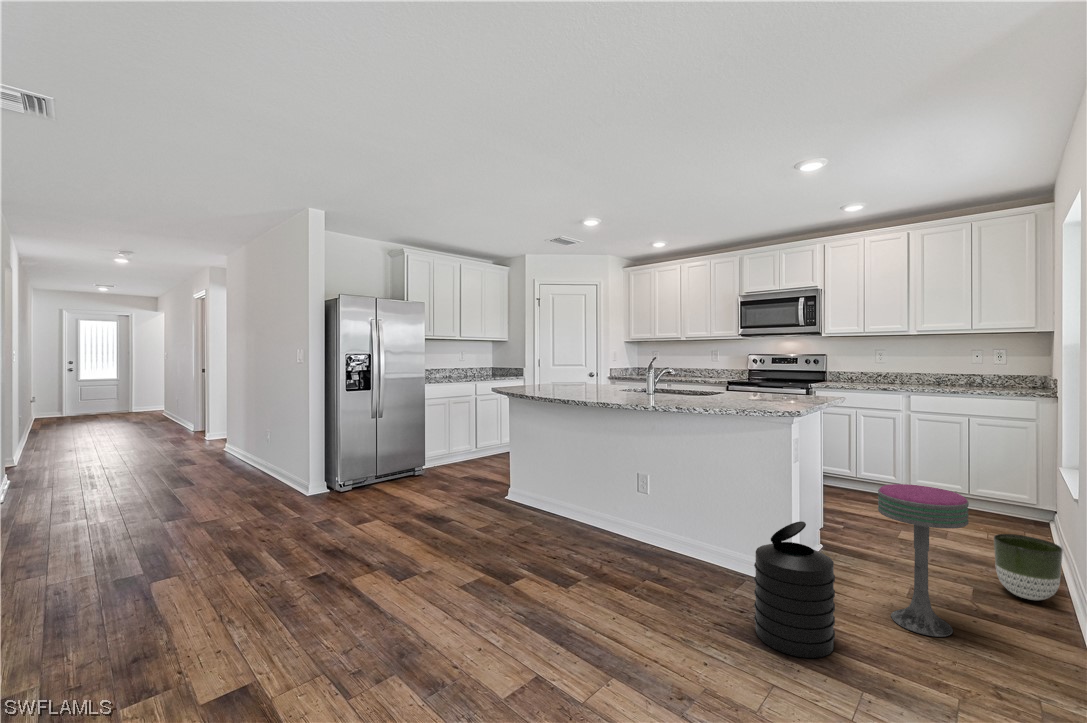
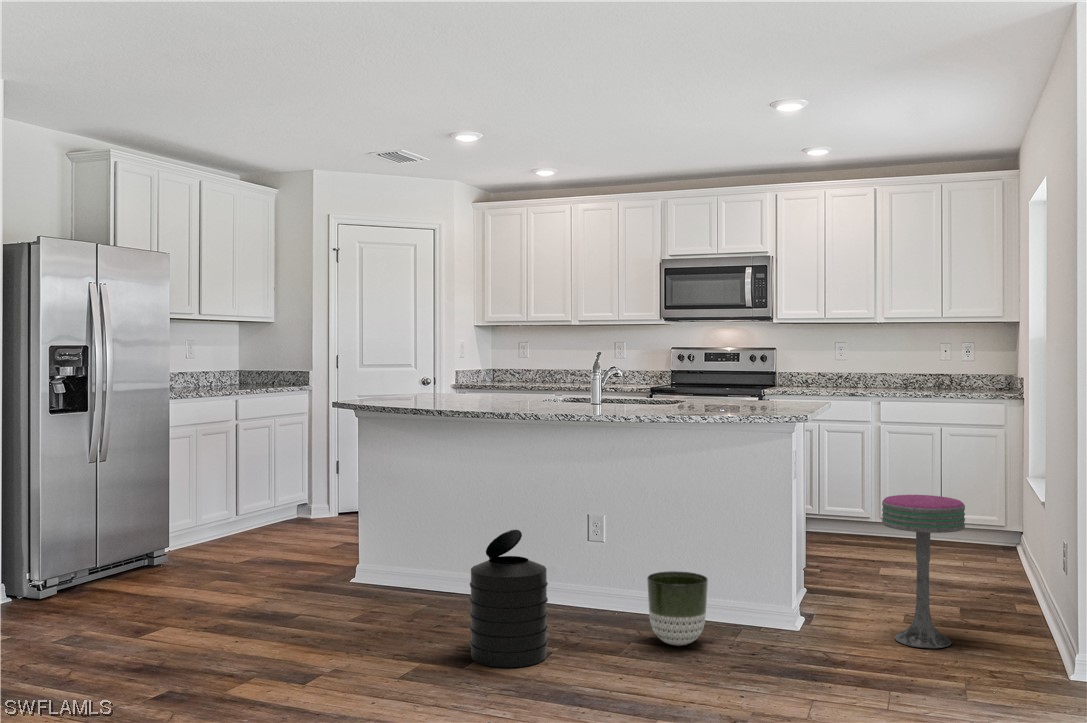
trash can: present [754,521,835,658] -> present [470,530,548,668]
planter: present [994,534,1063,601] -> present [647,571,708,646]

